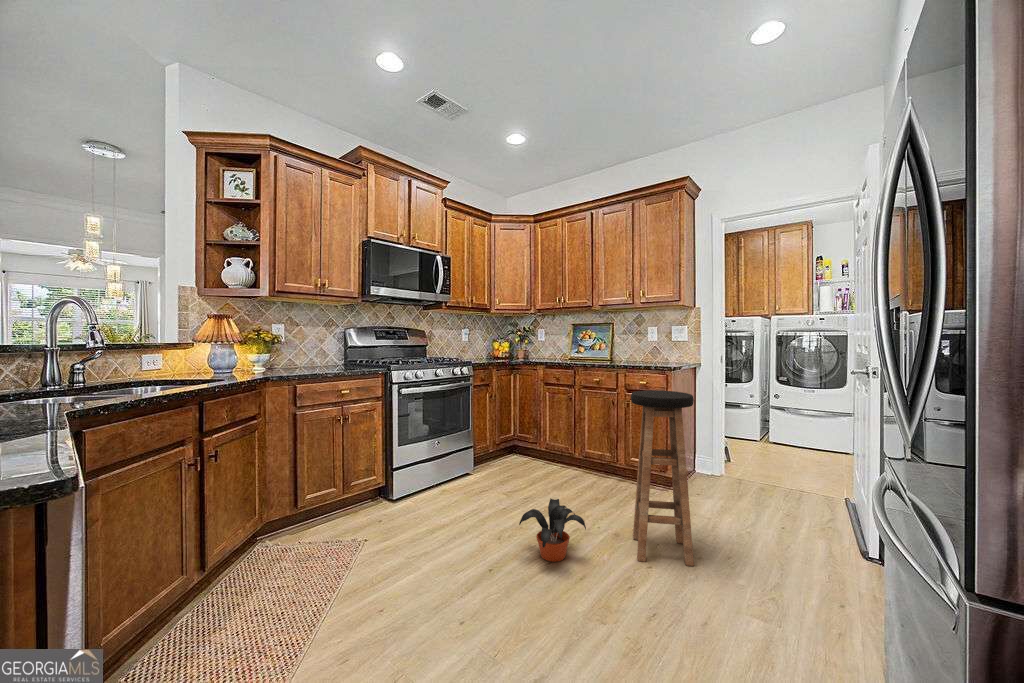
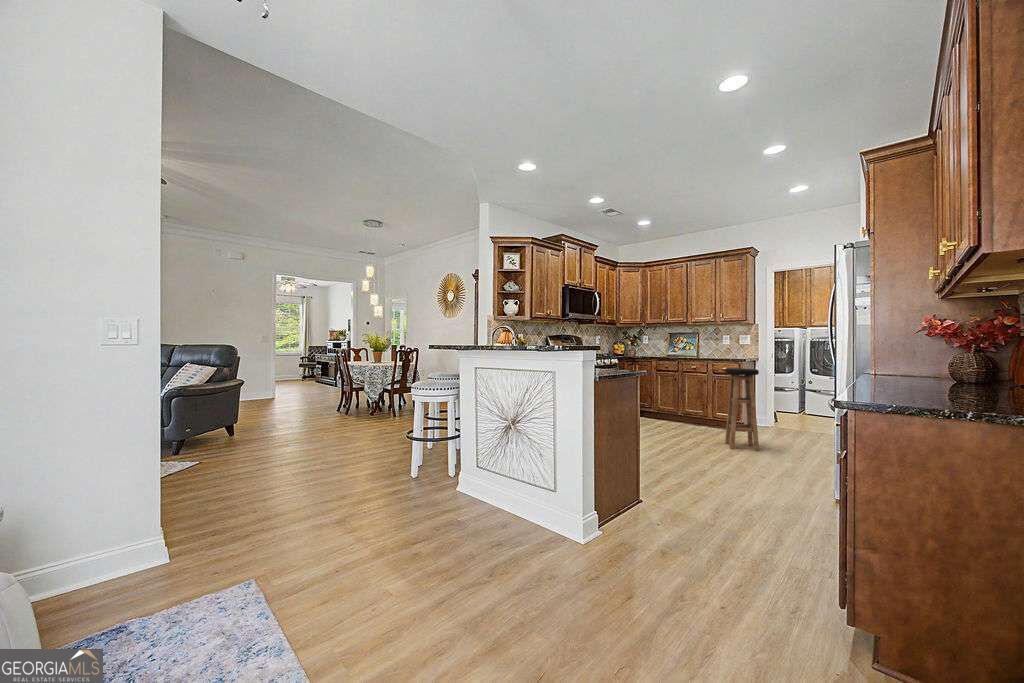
potted plant: present [519,498,586,562] -> none [671,421,705,448]

